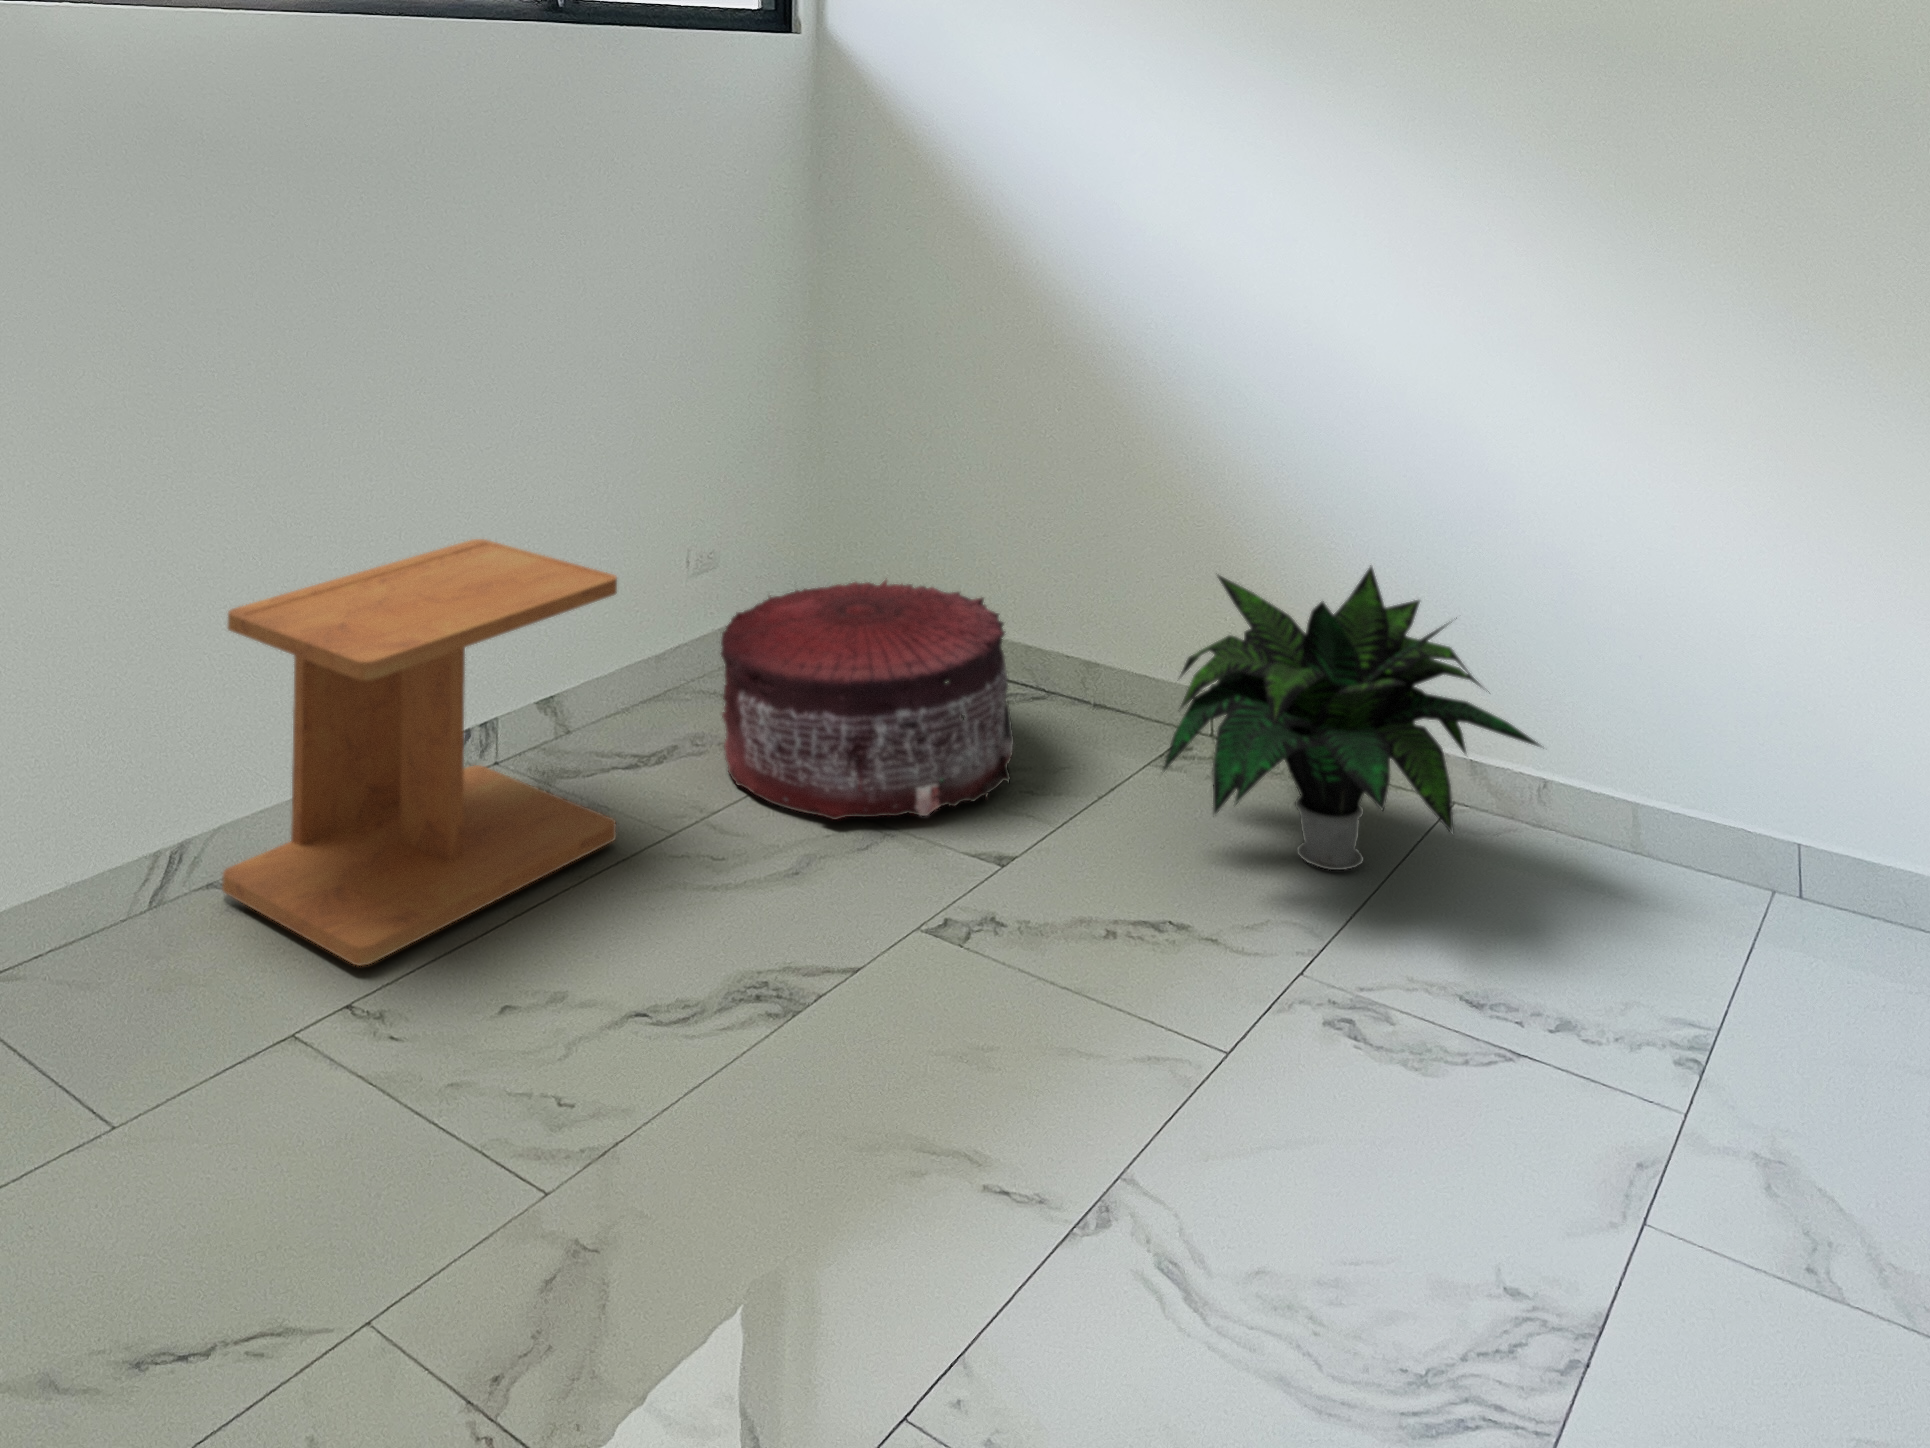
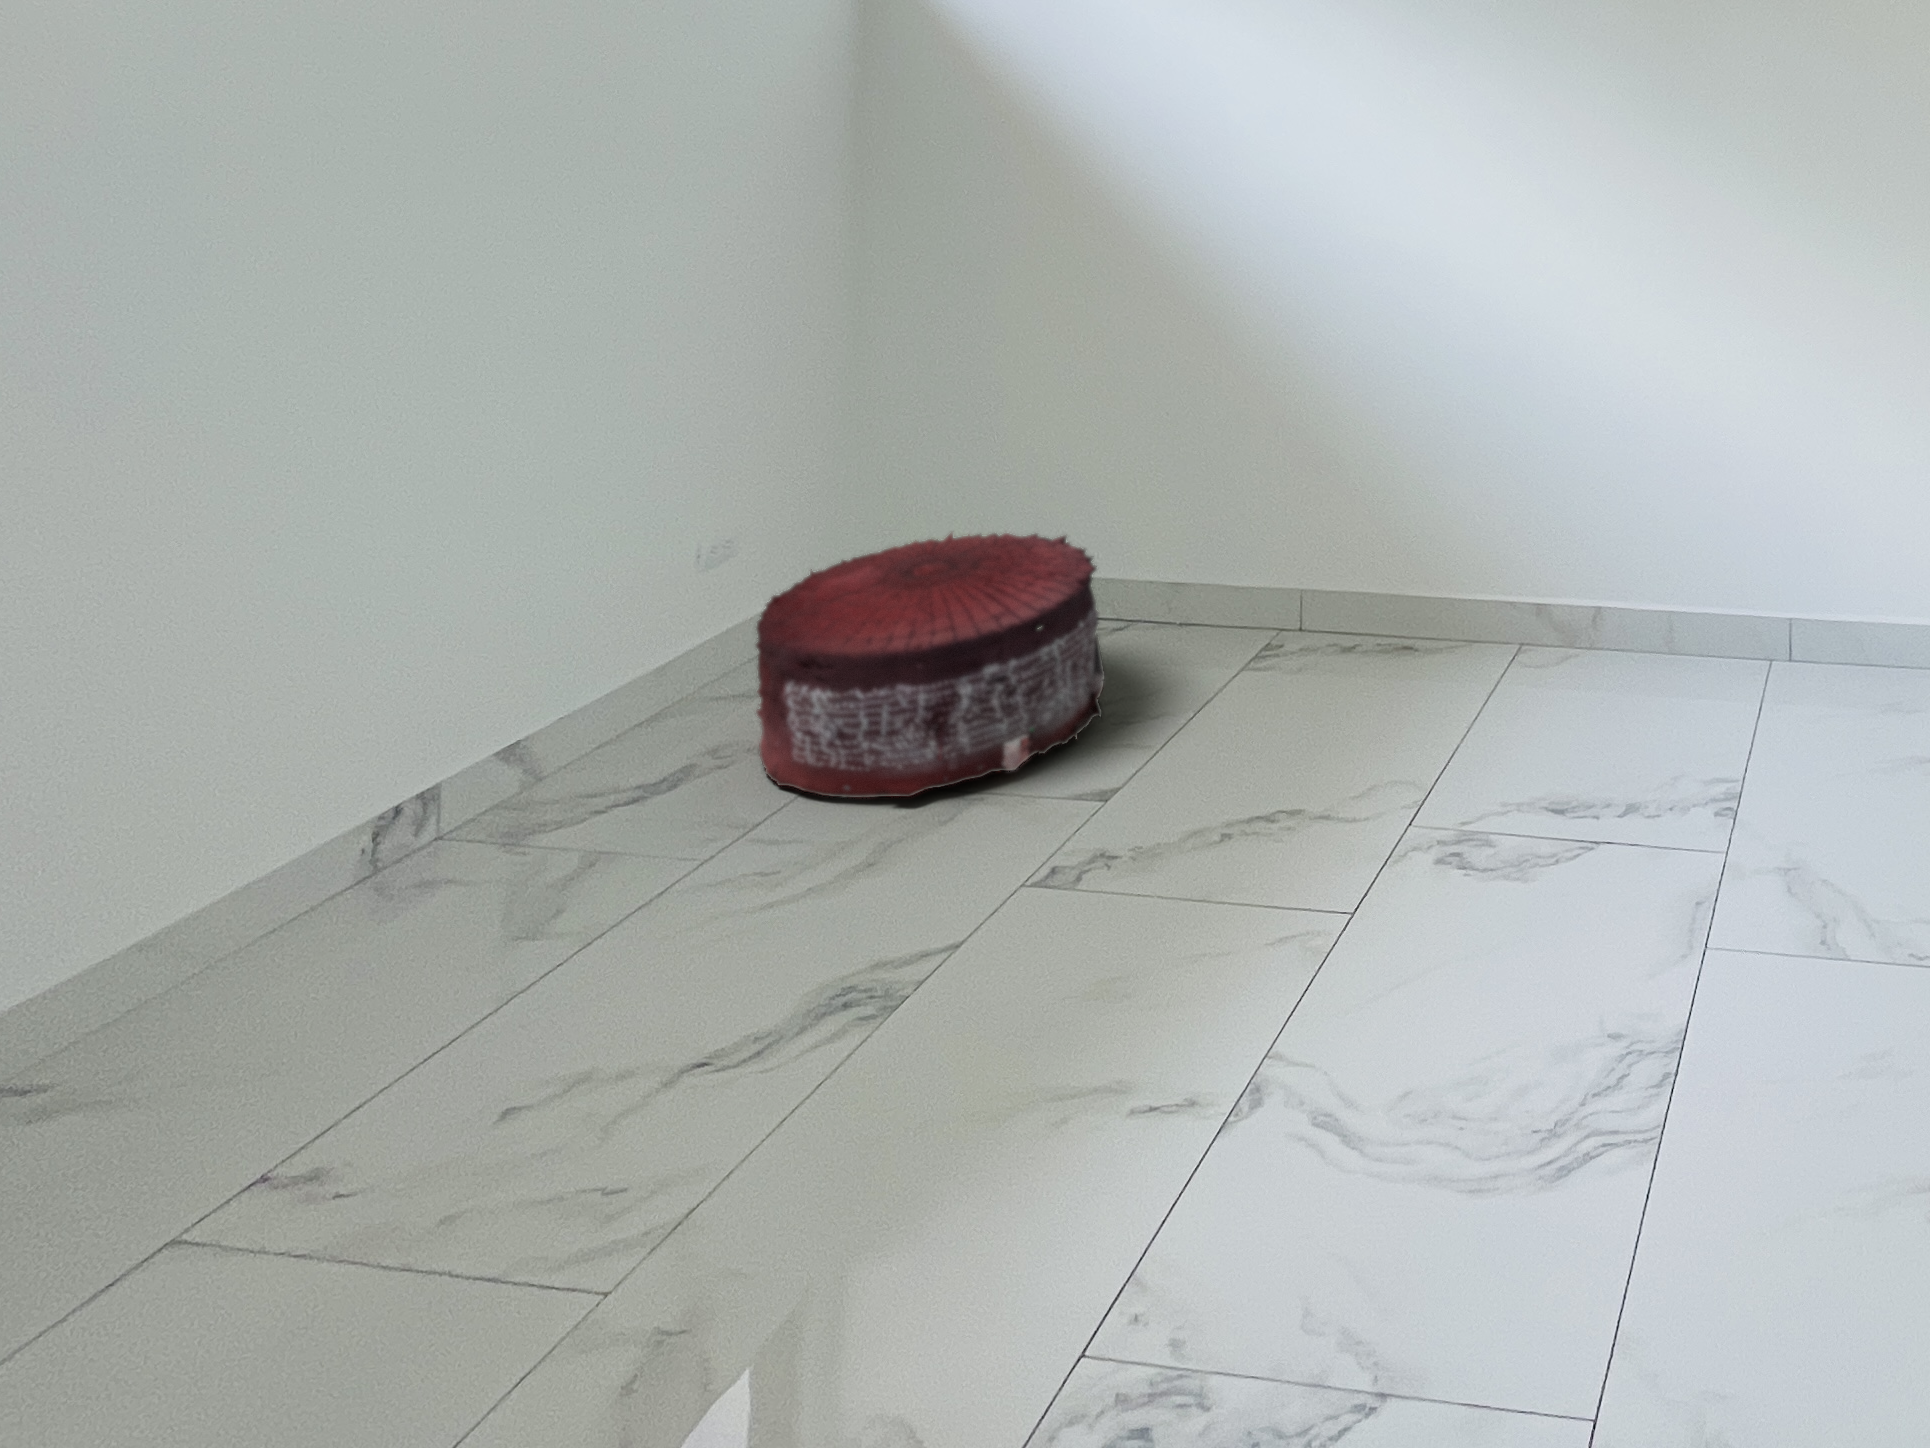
side table: present [222,539,617,966] -> none [16,563,638,1120]
potted plant: present [1163,567,1541,870] -> none [1267,446,1612,732]

